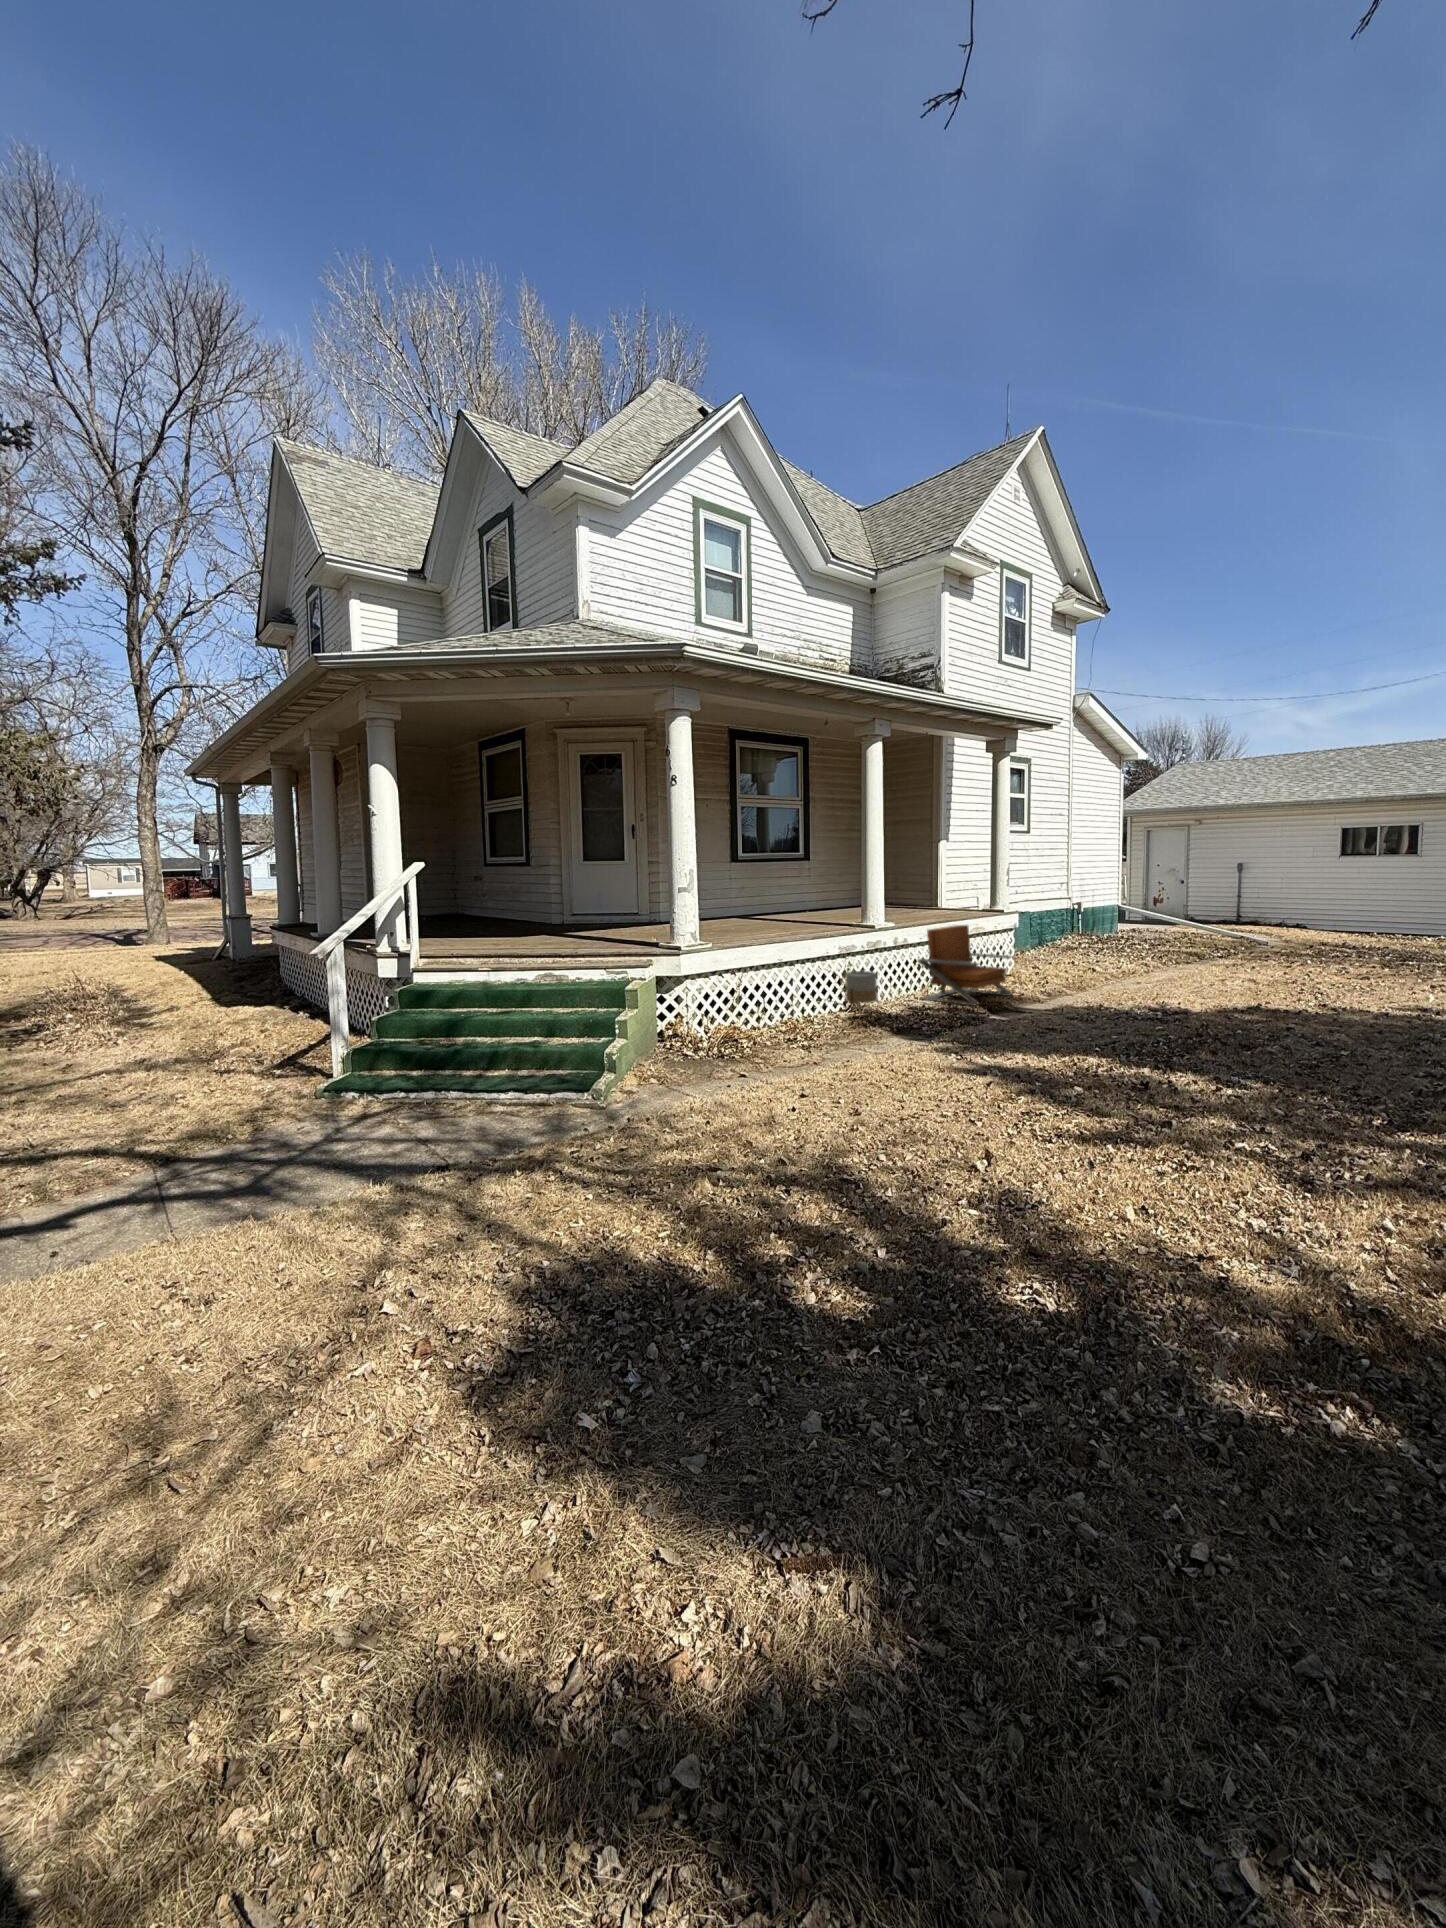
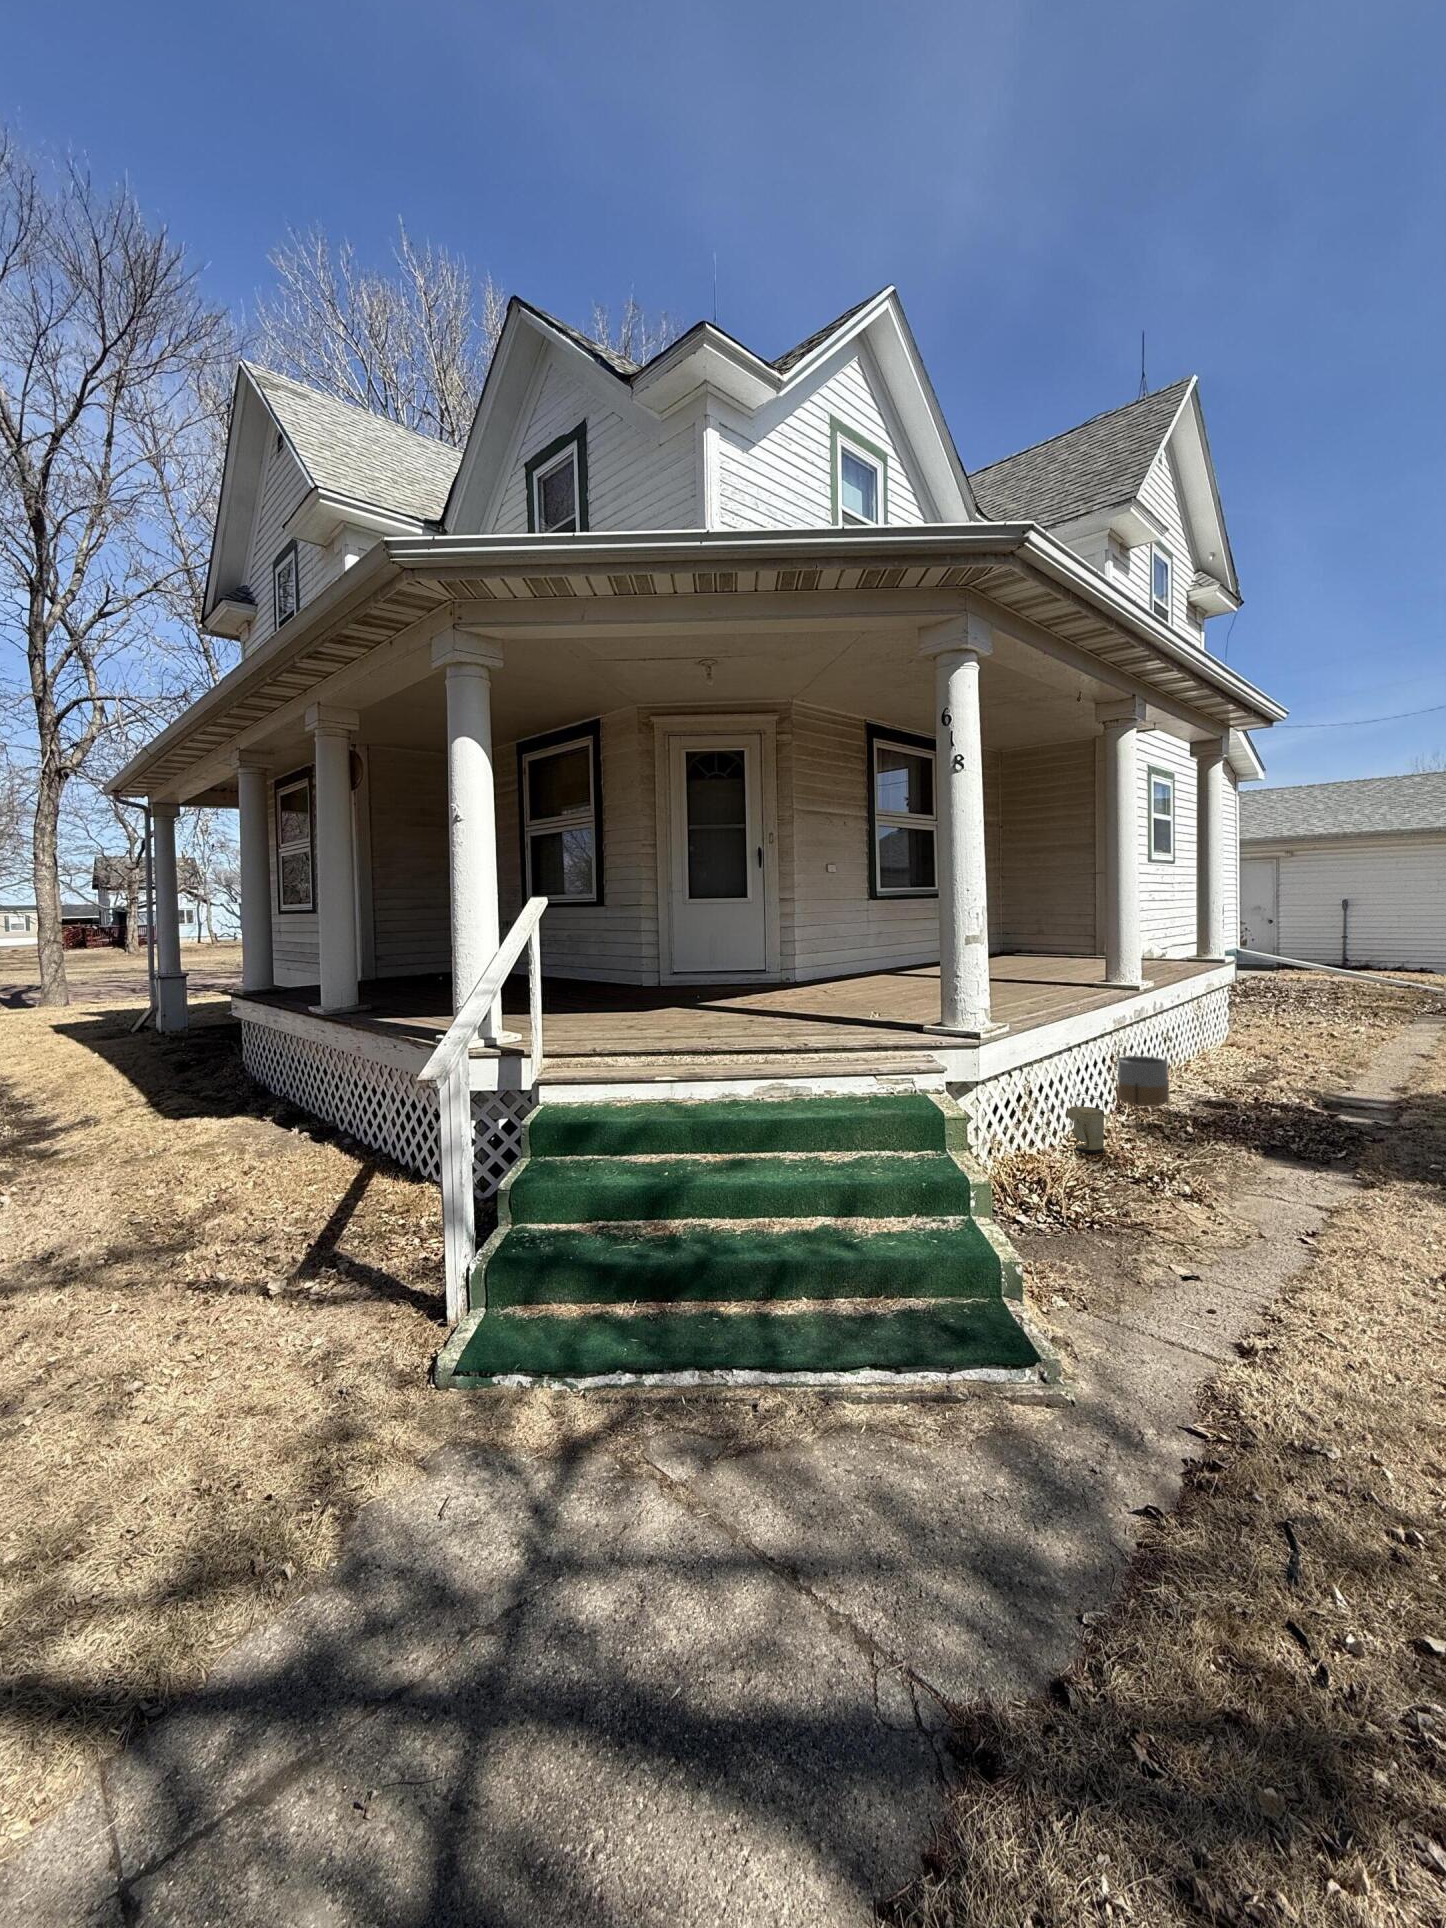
lounge chair: present [918,925,1012,1006] -> none [1170,985,1291,1102]
watering can: none [776,992,808,1030] -> present [1067,1095,1104,1154]

